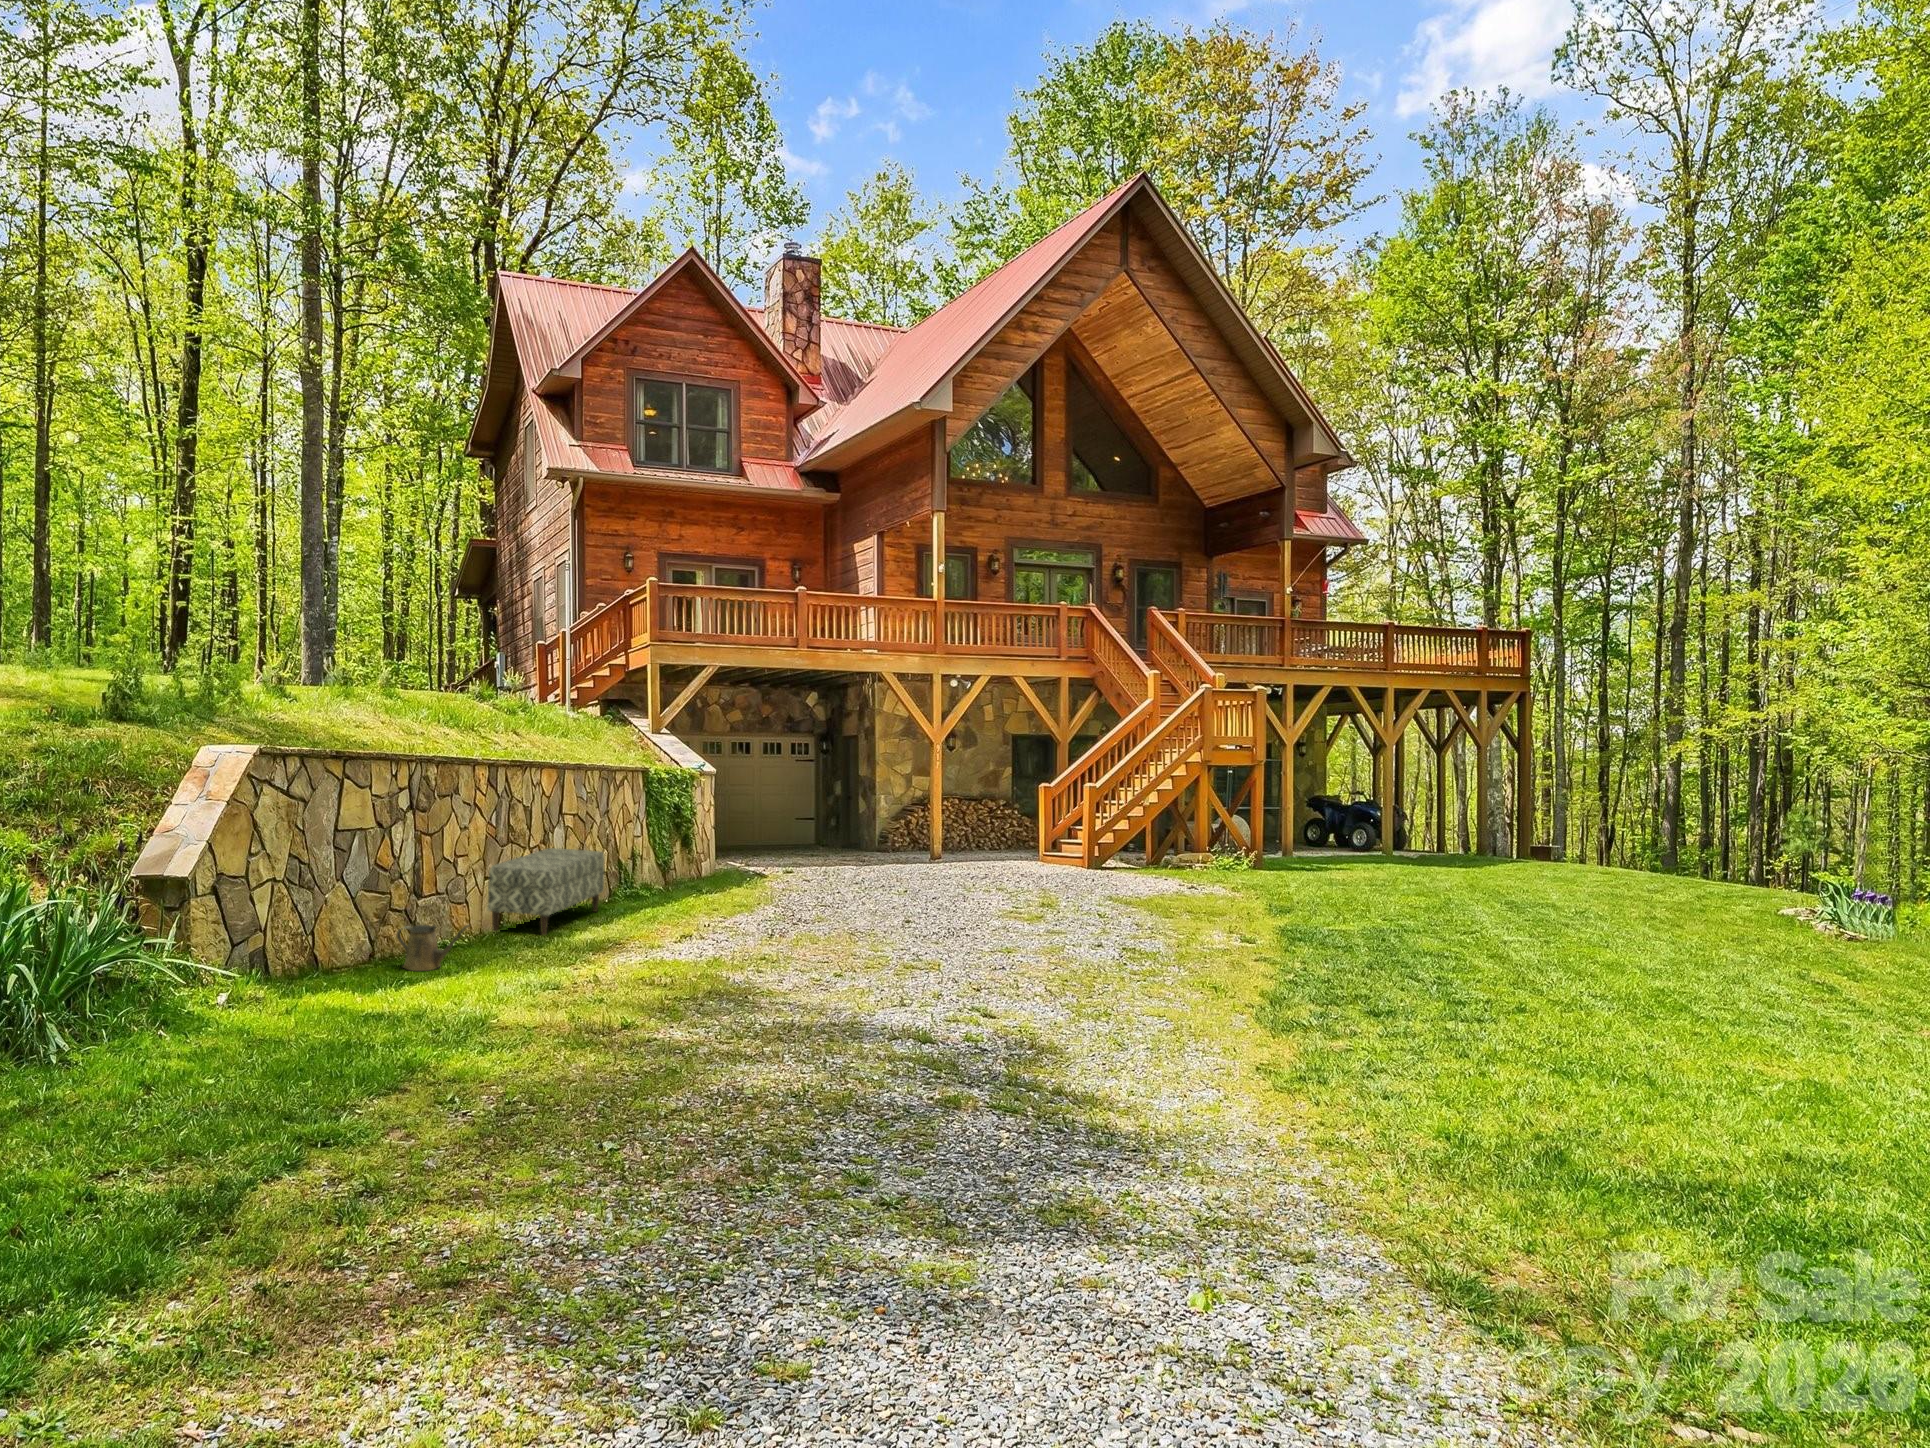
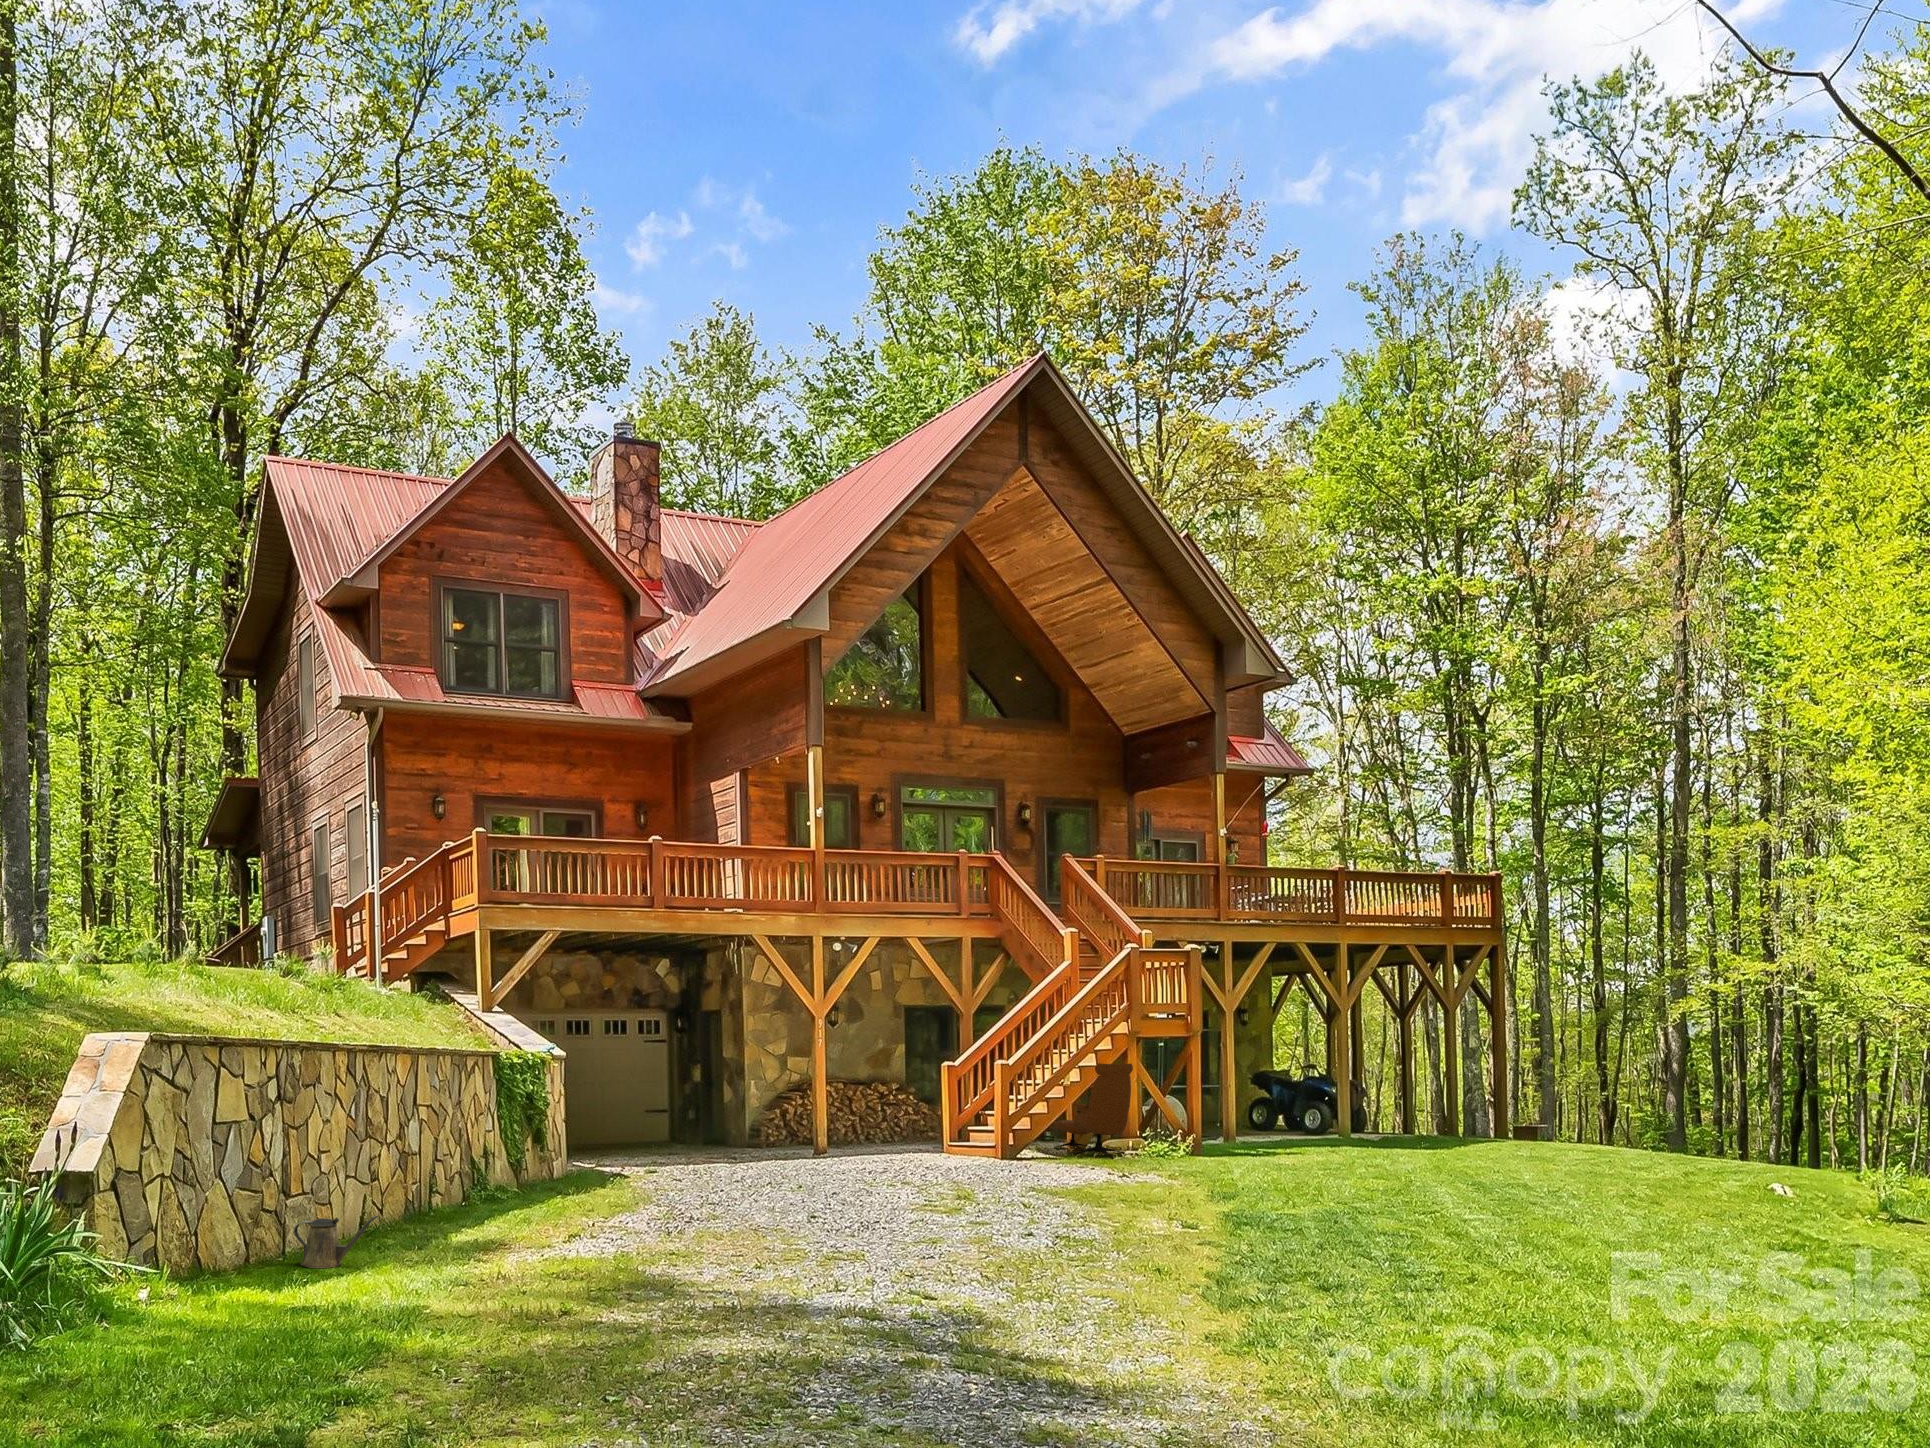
lounge chair: none [1133,787,1204,869] -> present [1054,1063,1133,1159]
bench: present [487,848,605,935] -> none [366,1141,482,1236]

